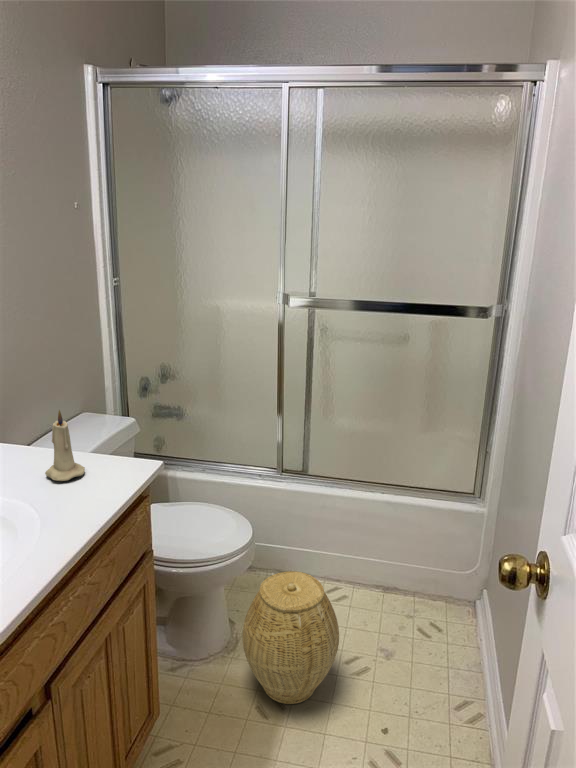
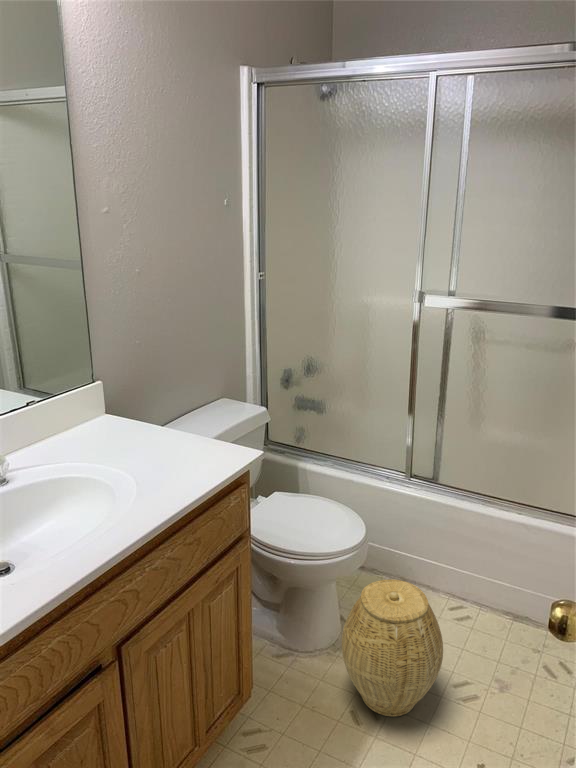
candle: present [45,410,85,481] -> none [152,394,187,461]

